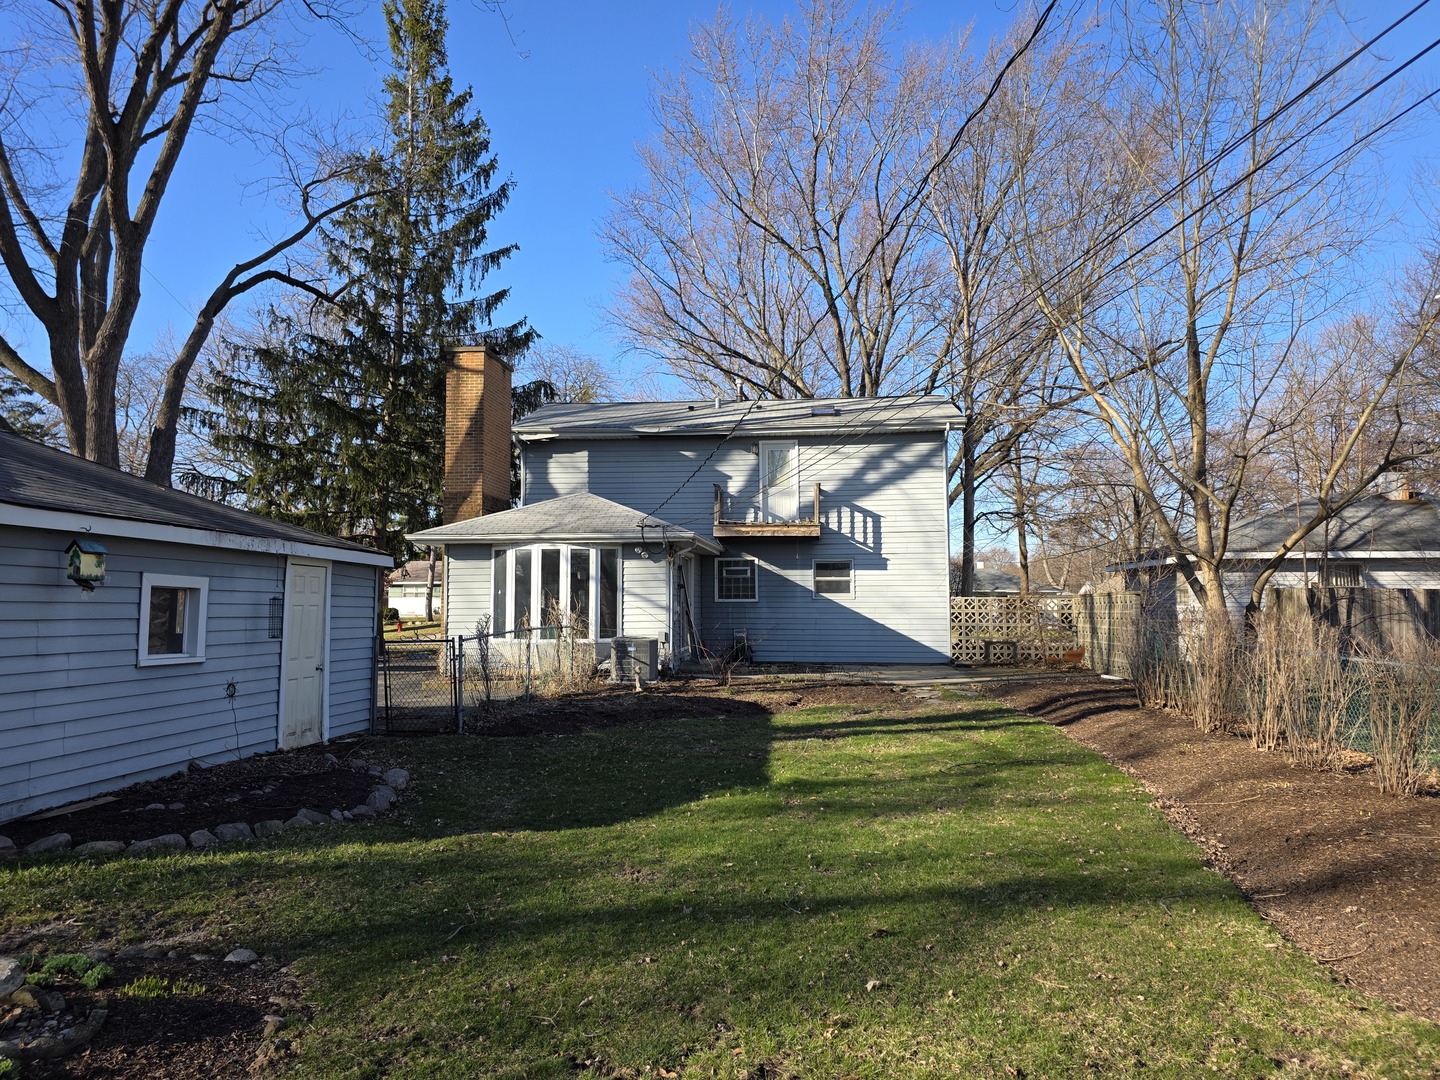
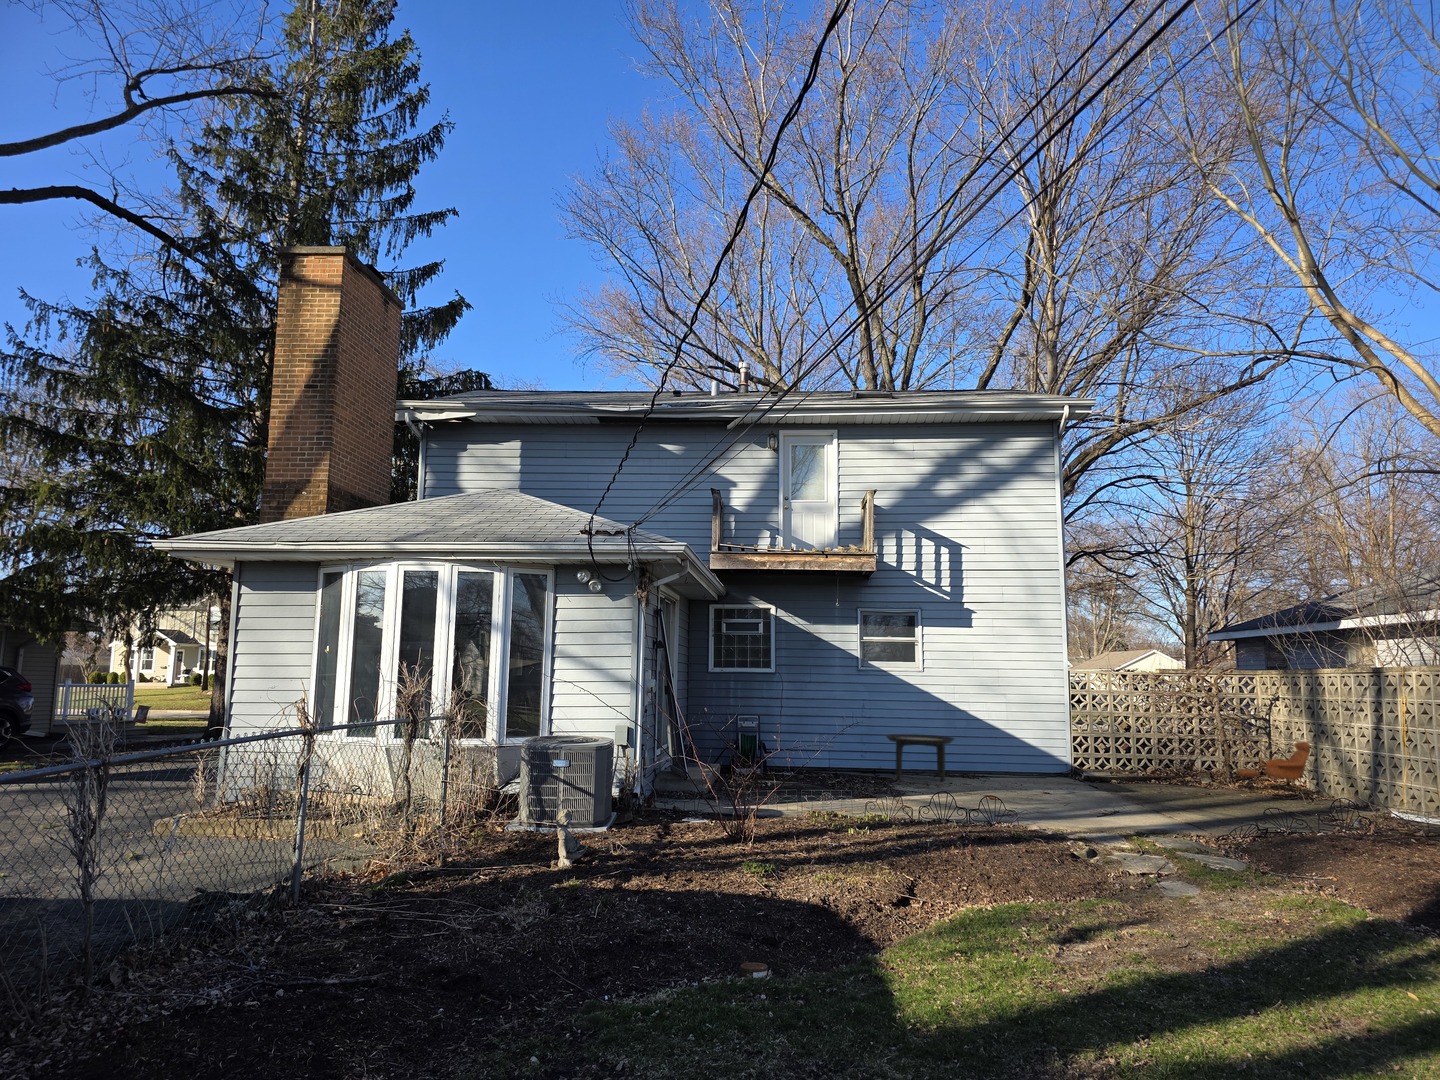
round table: present [980,639,1021,666] -> present [886,734,954,781]

